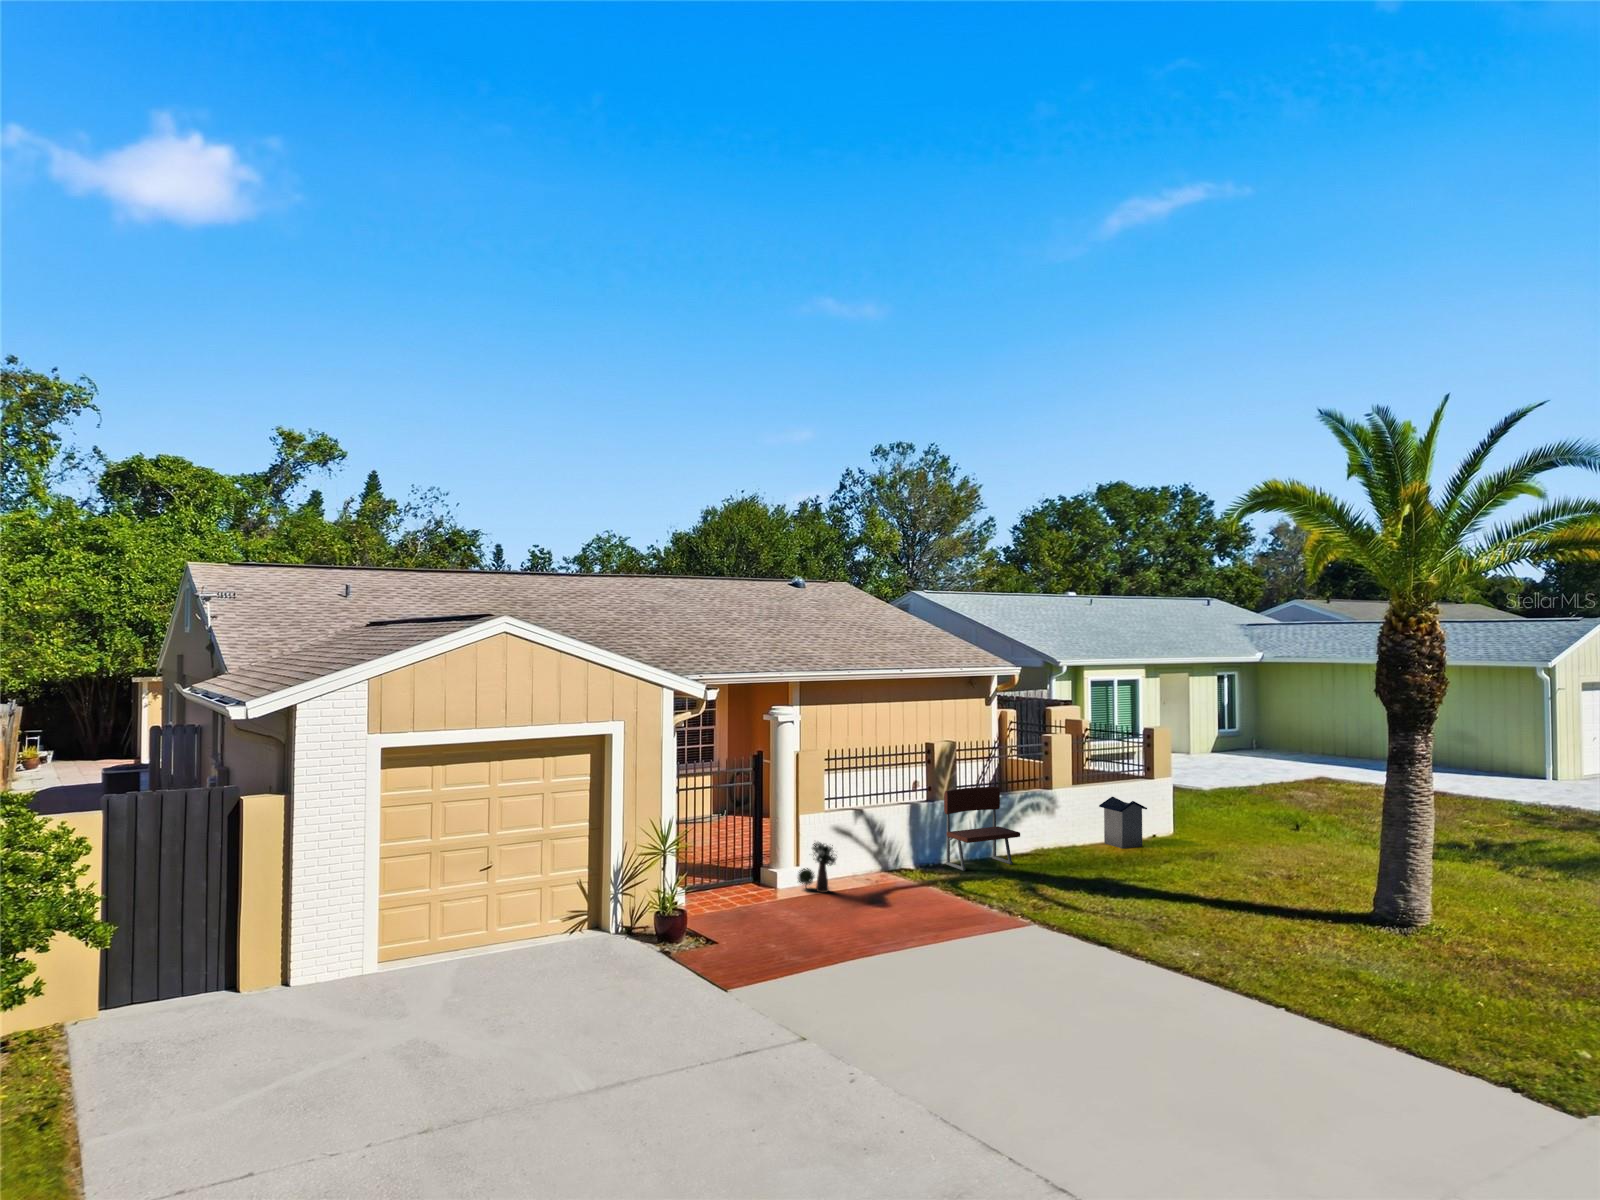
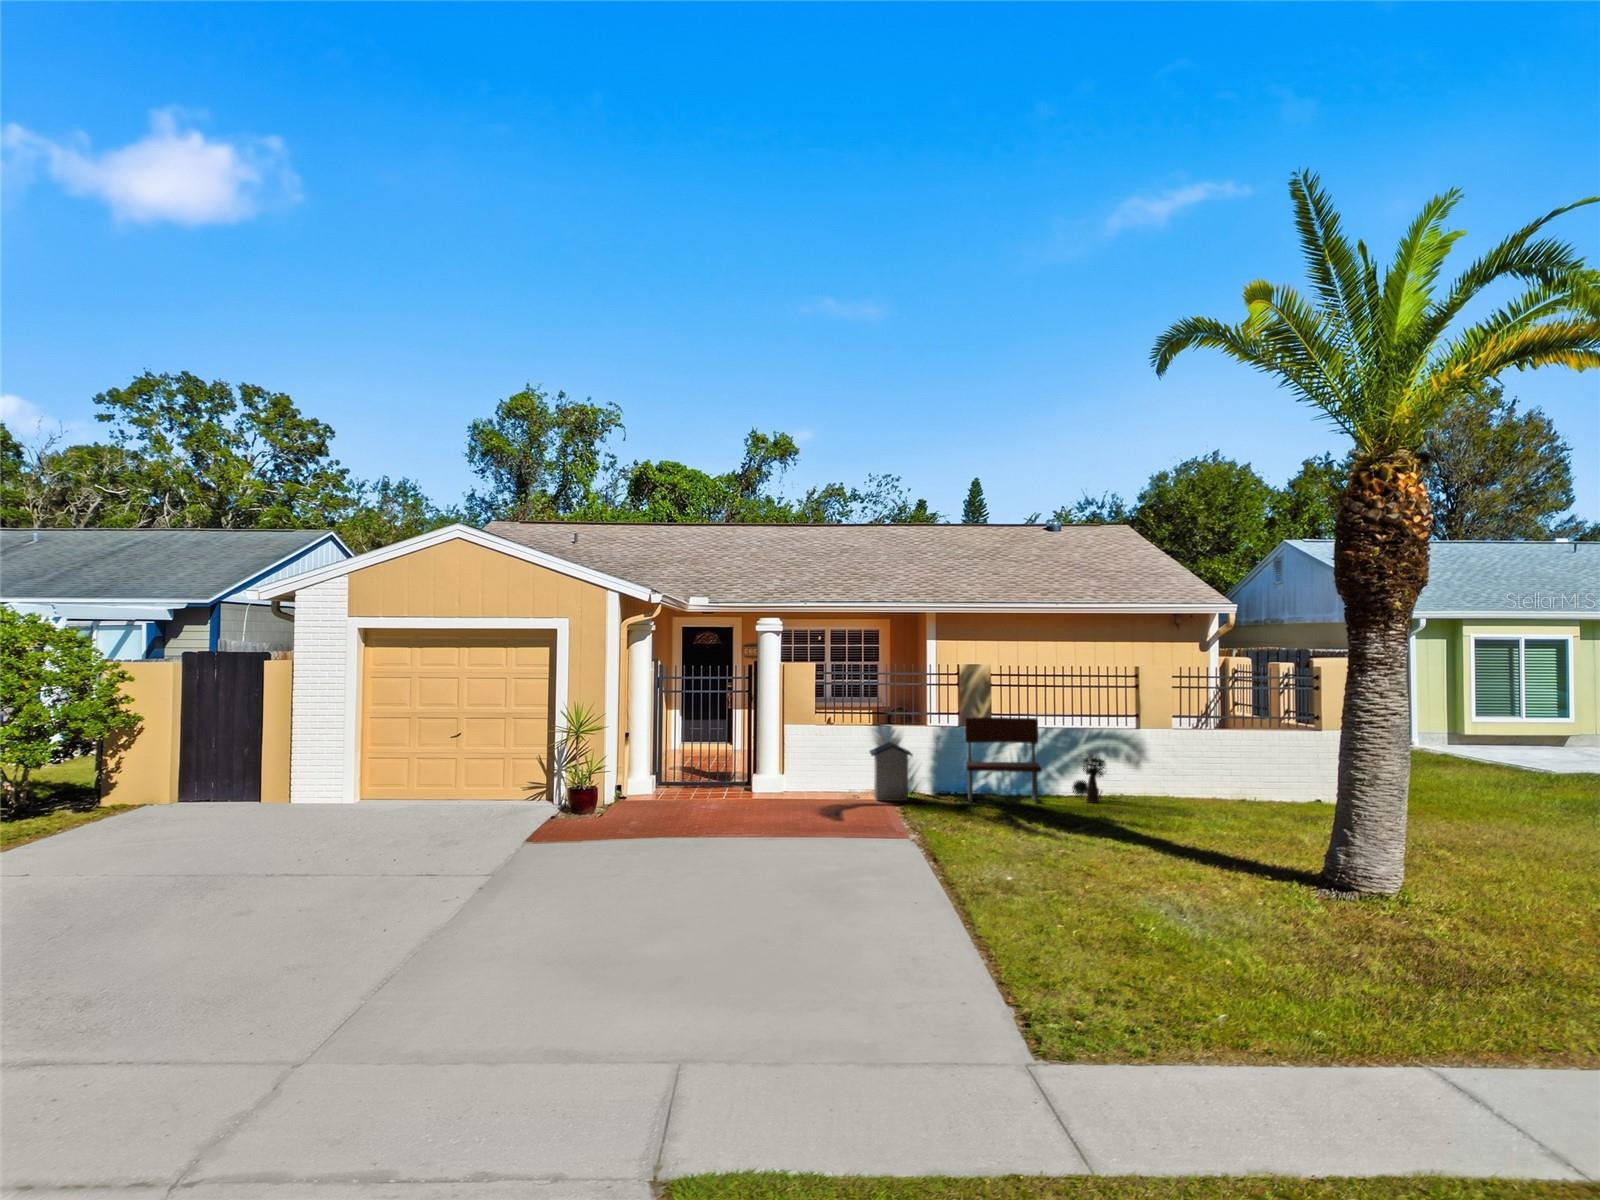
trash can: present [1099,797,1147,849] -> present [870,742,912,801]
potted plant: present [798,842,837,892] -> present [1072,754,1106,803]

